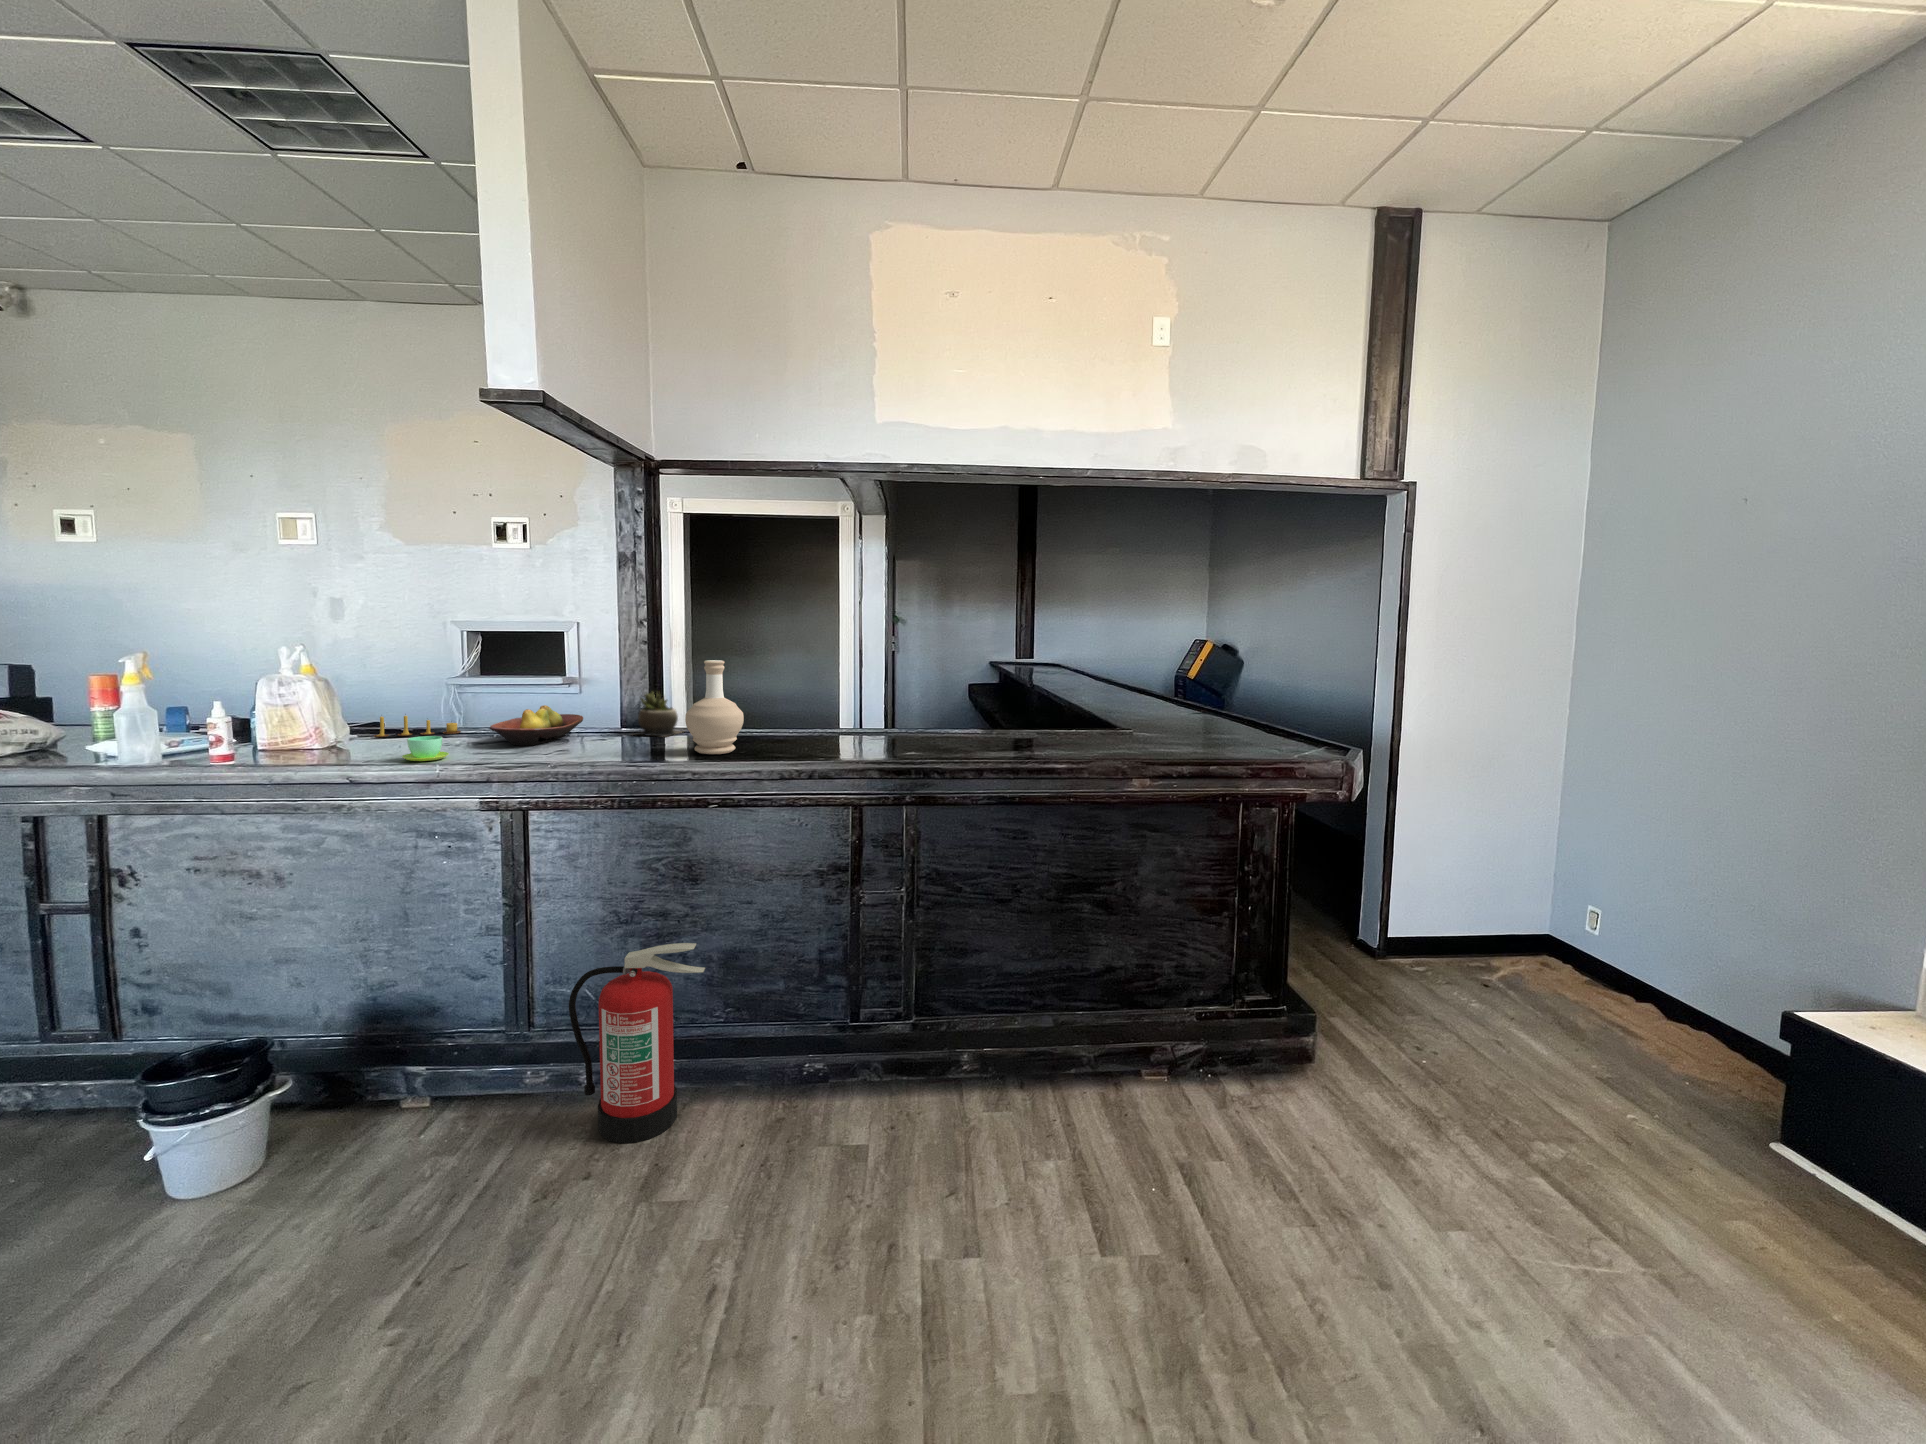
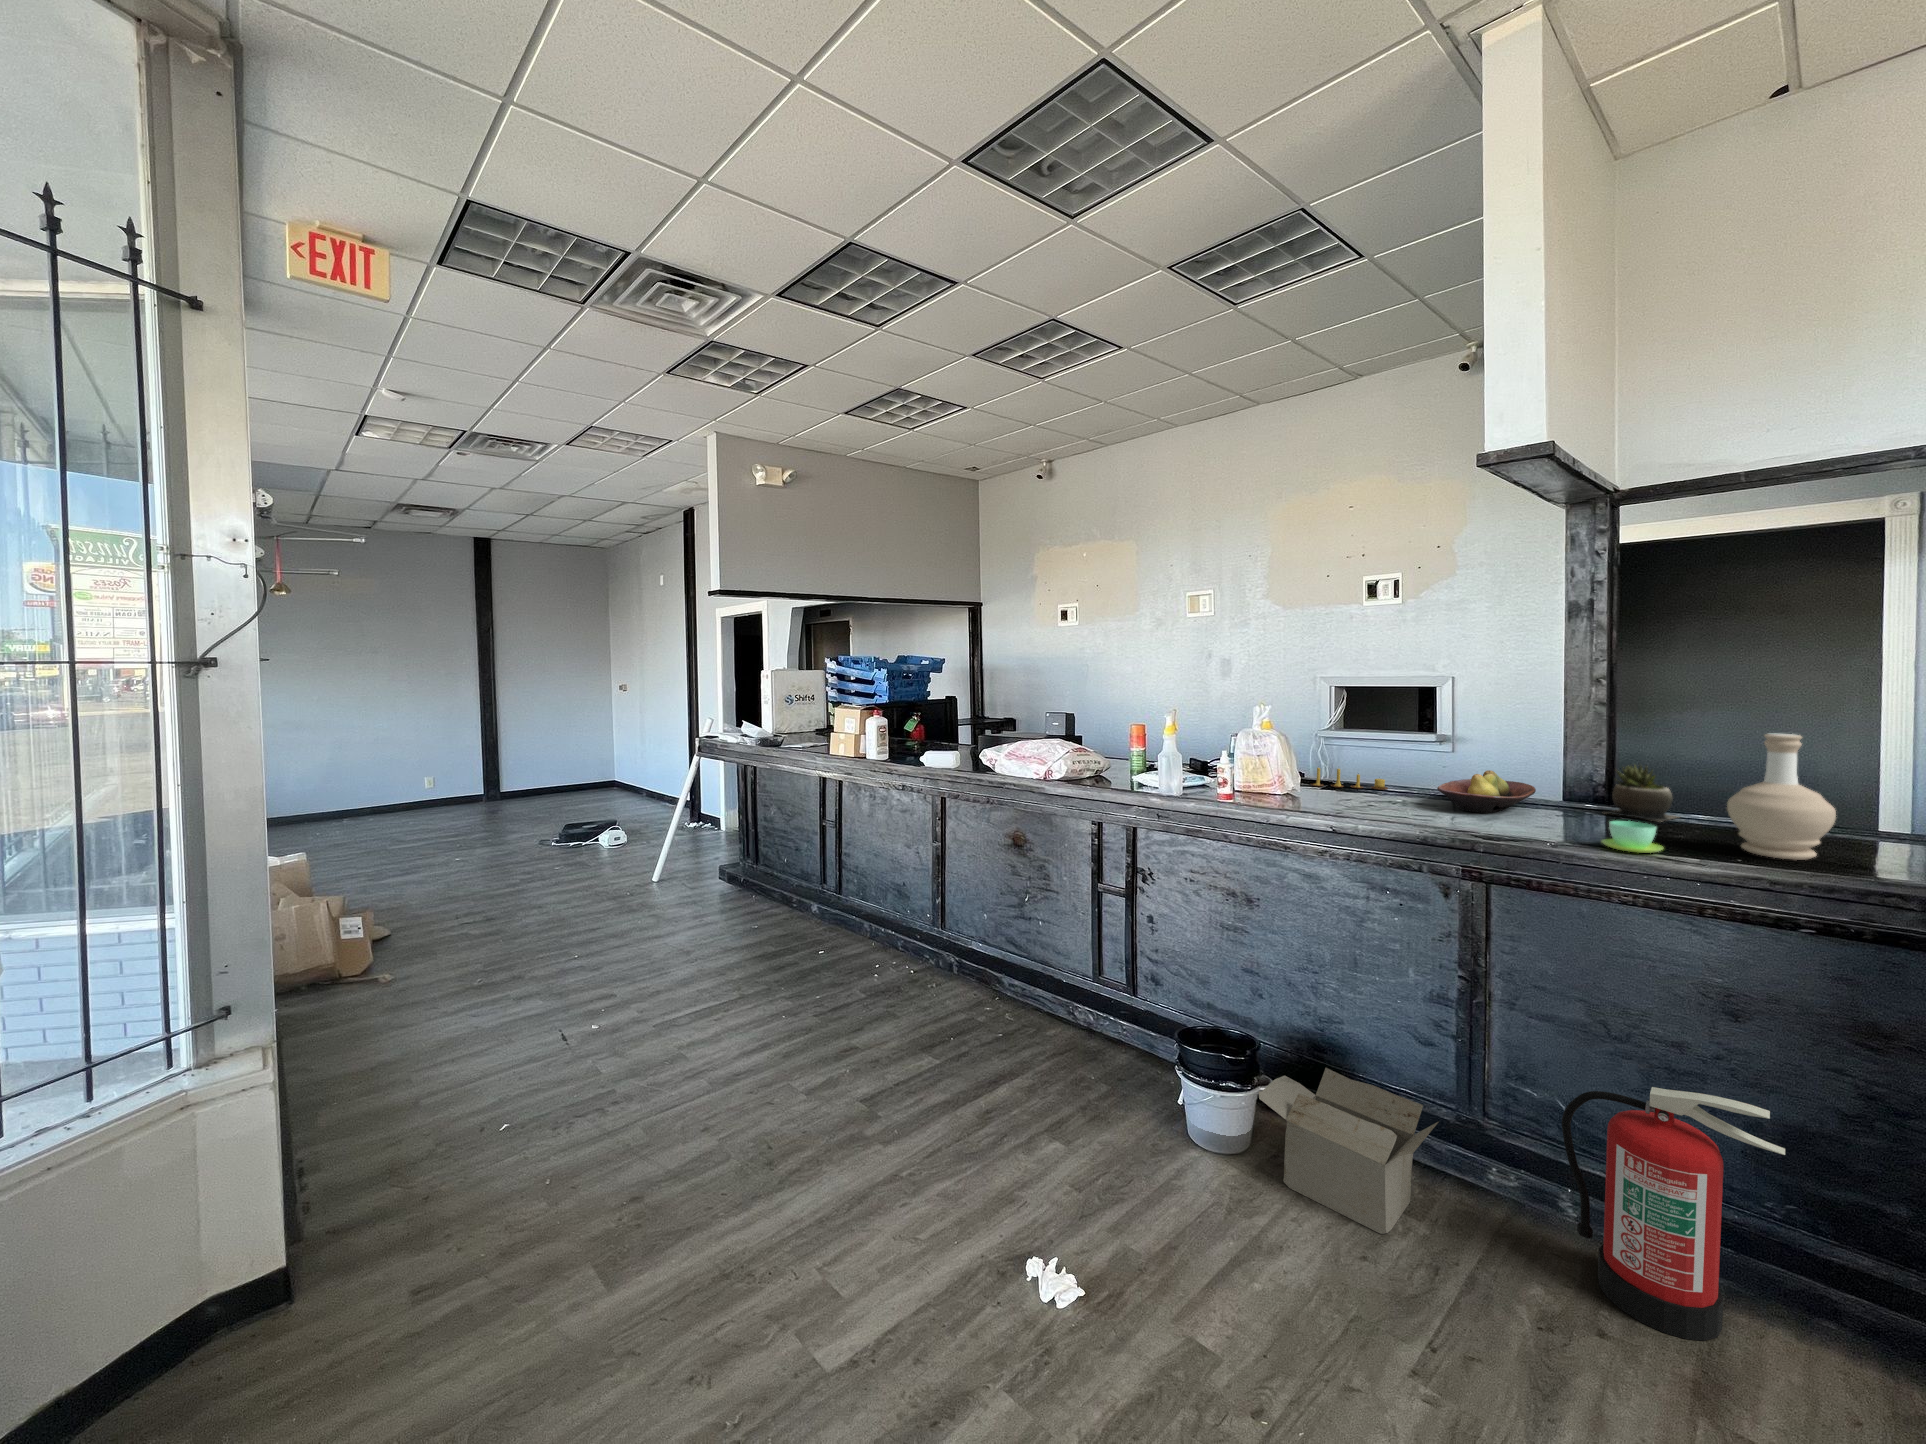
cup: present [402,736,449,761] -> present [1602,821,1663,853]
cardboard box: none [263,1037,469,1185] -> present [1259,1068,1438,1234]

